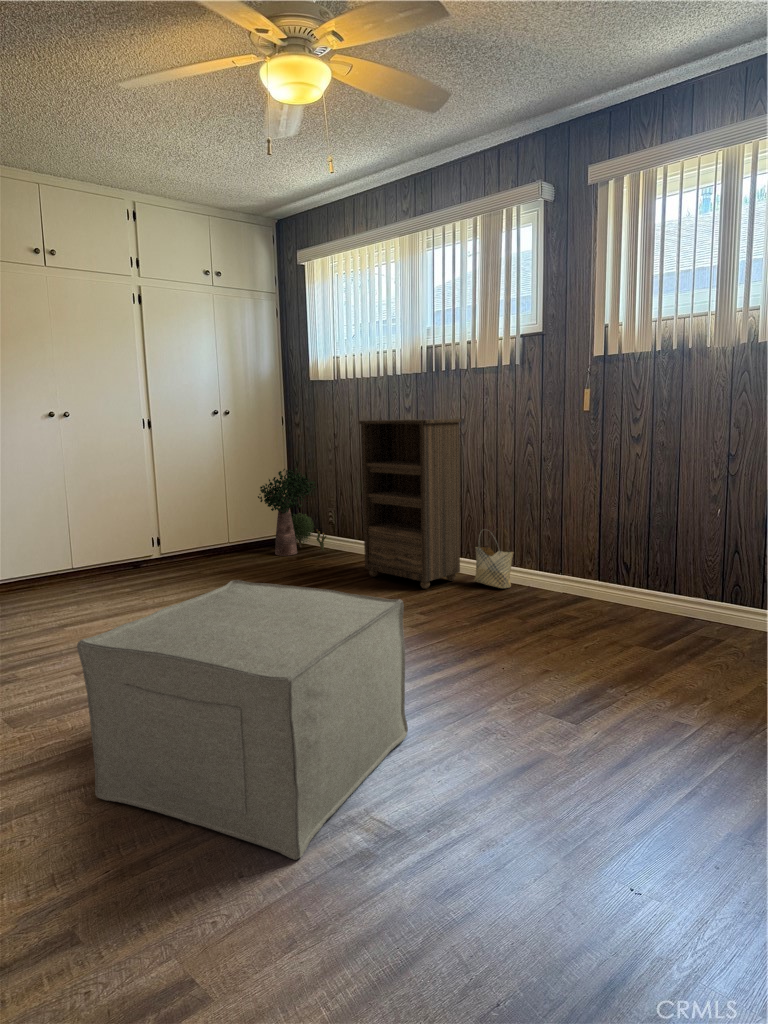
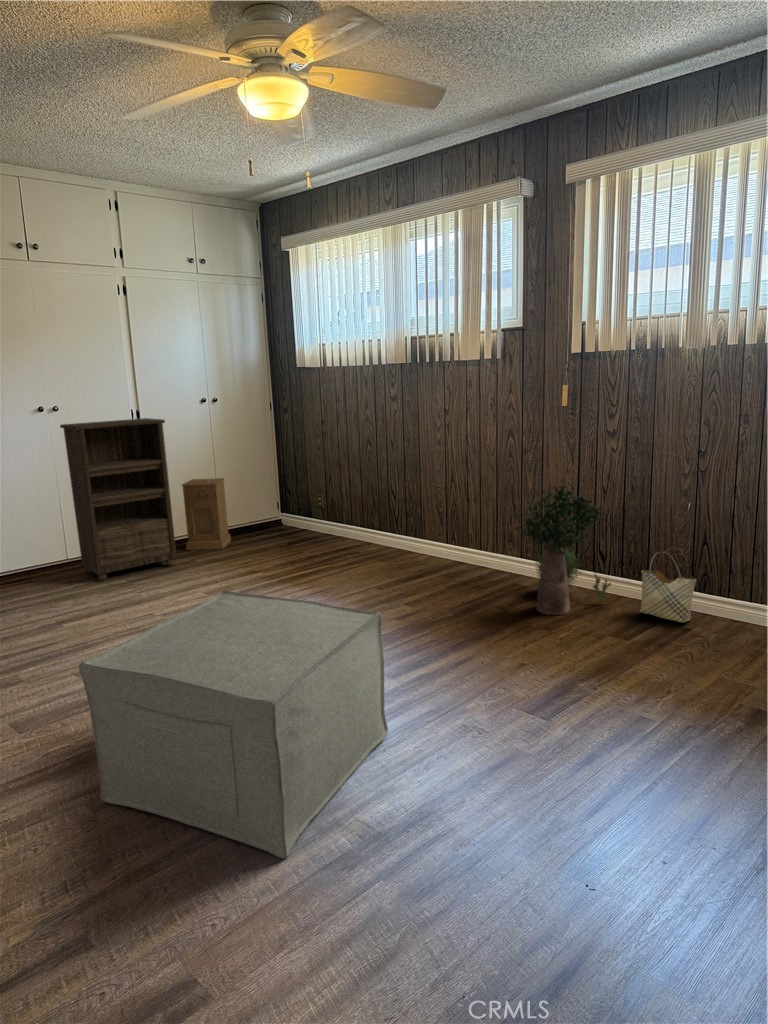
bookshelf: present [359,419,461,589] -> present [60,418,177,580]
potted plant: present [258,468,326,556] -> present [516,485,611,615]
nightstand: none [191,490,240,562] -> present [182,478,231,550]
woven basket: present [474,528,513,588] -> present [640,547,696,622]

